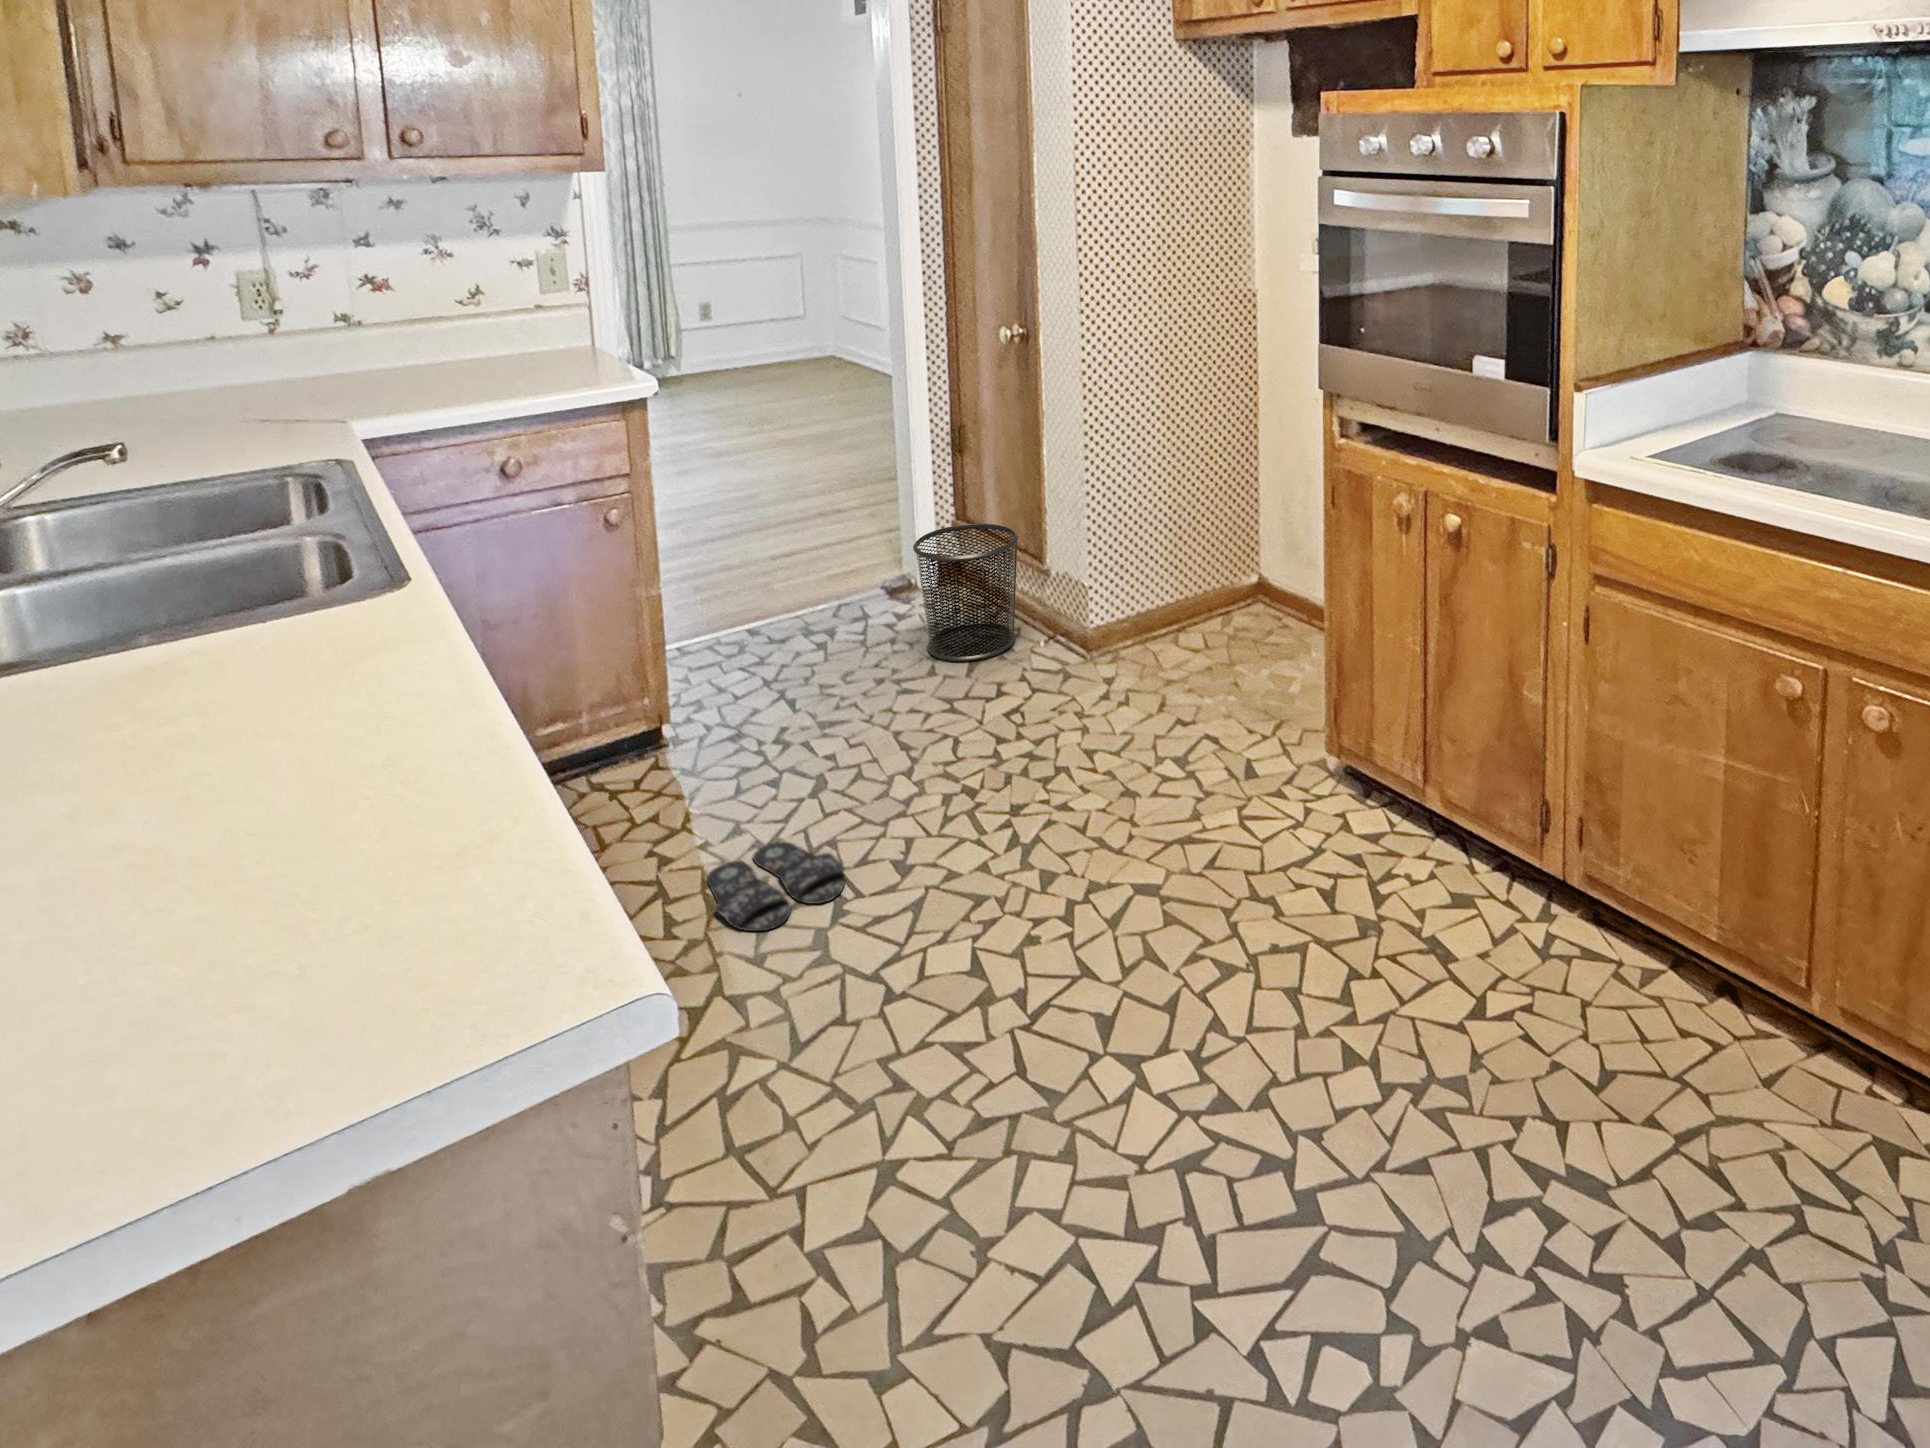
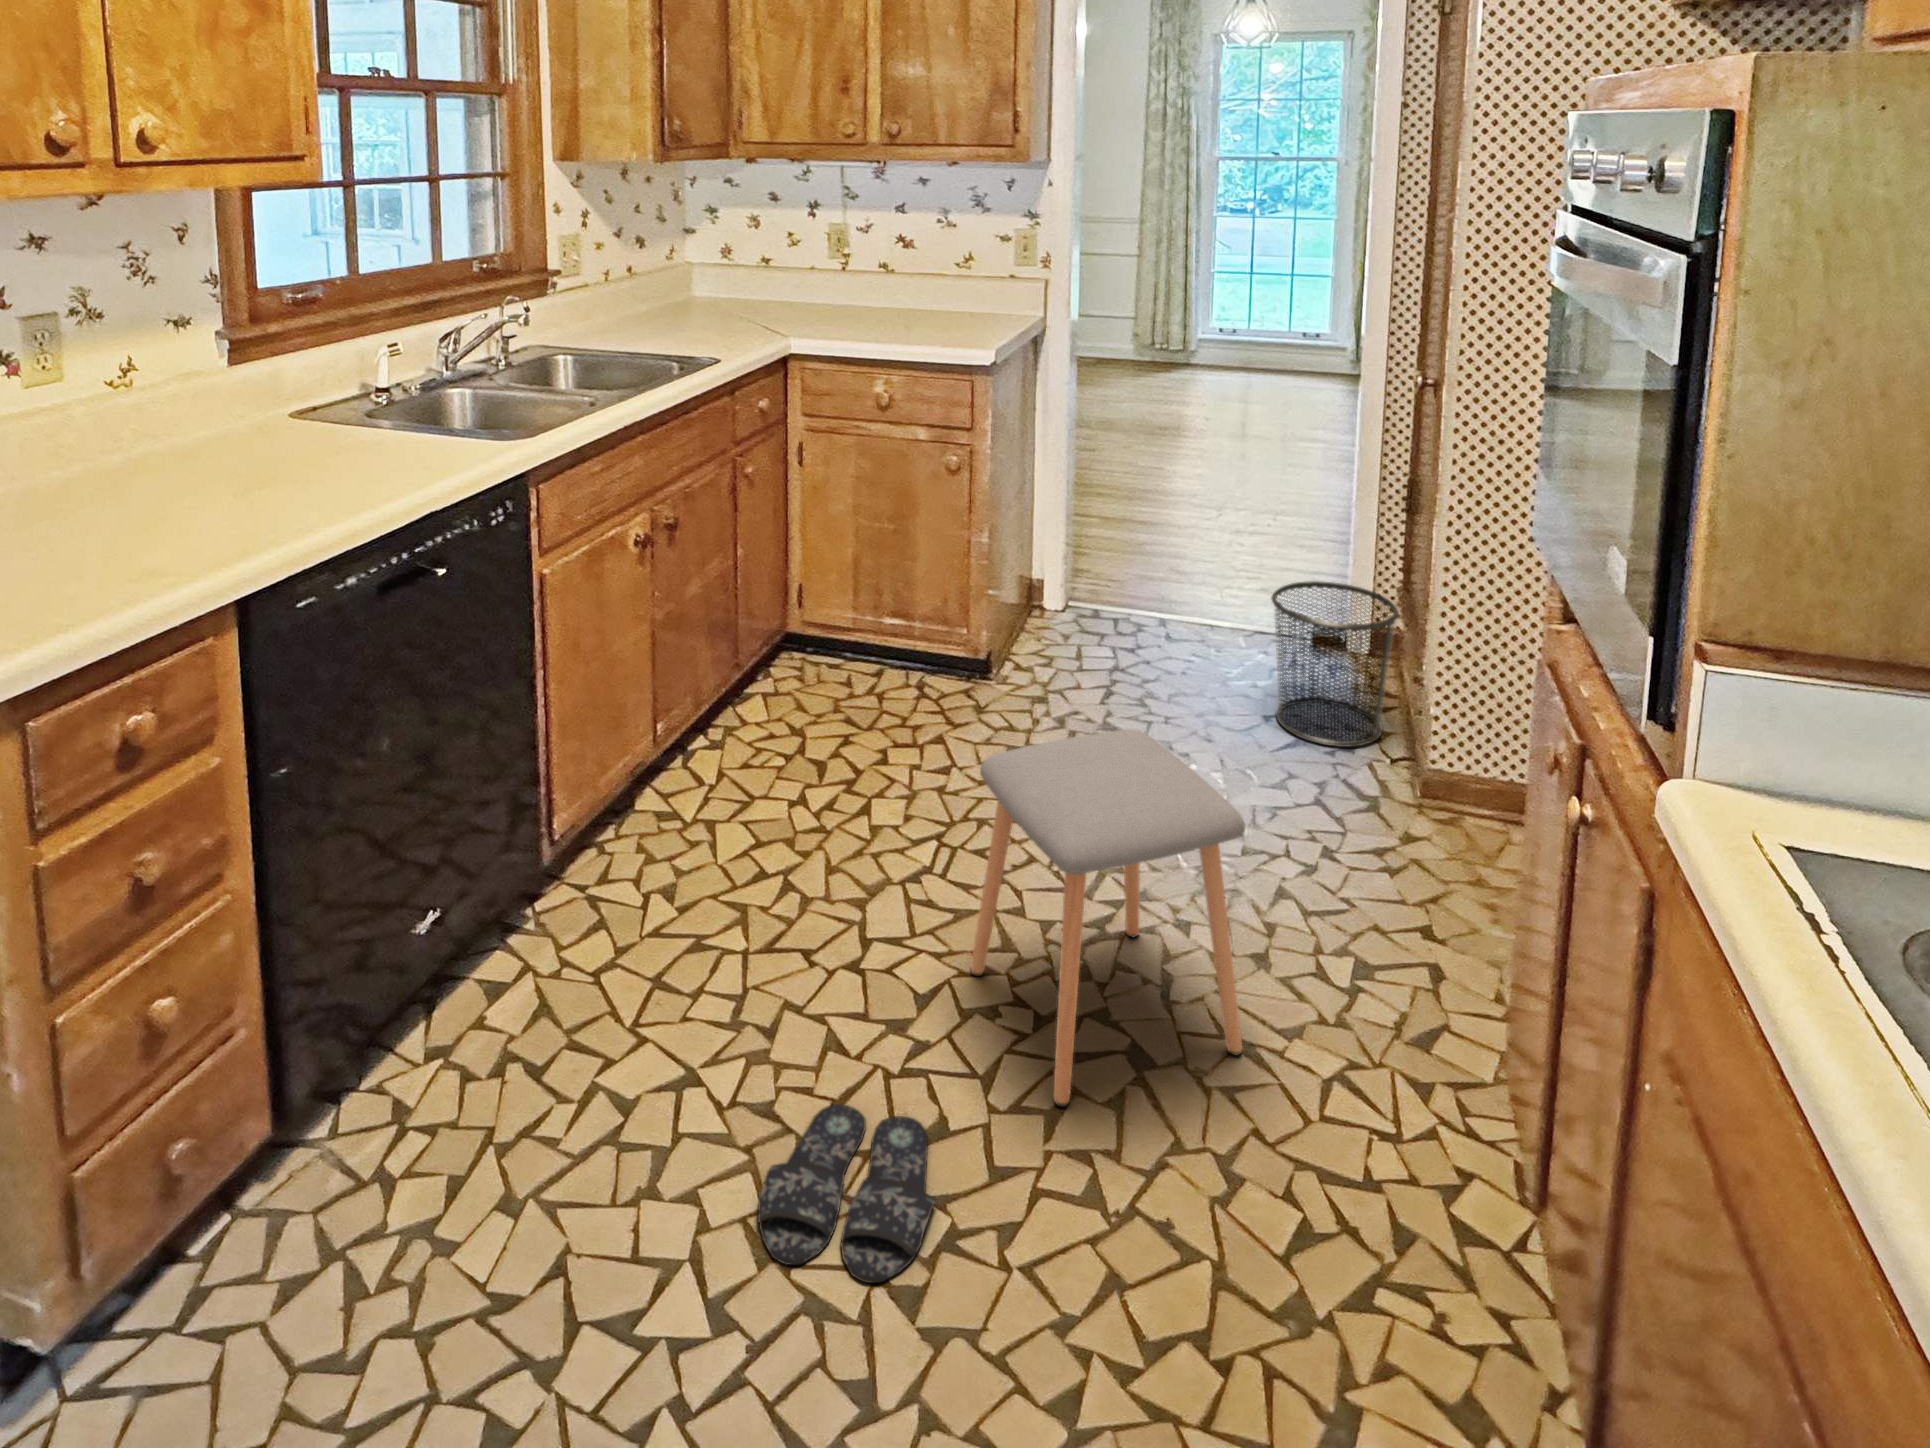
stool: none [973,653,1191,948] -> present [971,729,1245,1107]
slippers: present [707,841,845,931] -> present [758,1104,935,1283]

